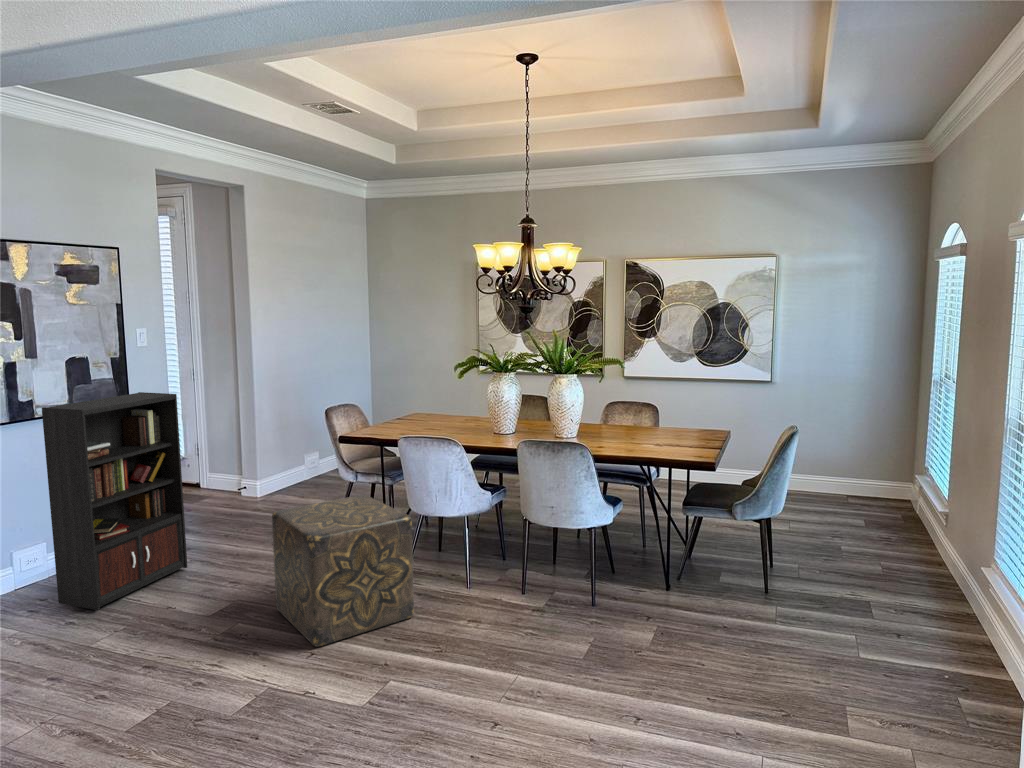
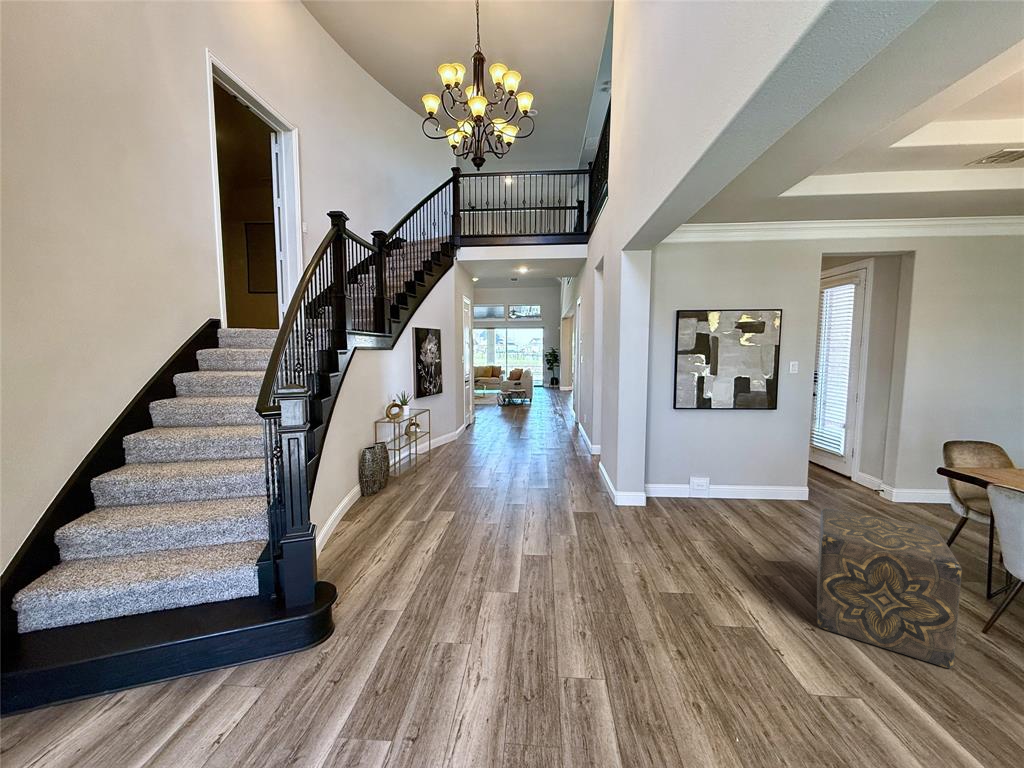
bookcase: present [42,392,187,610] -> none [700,403,791,527]

